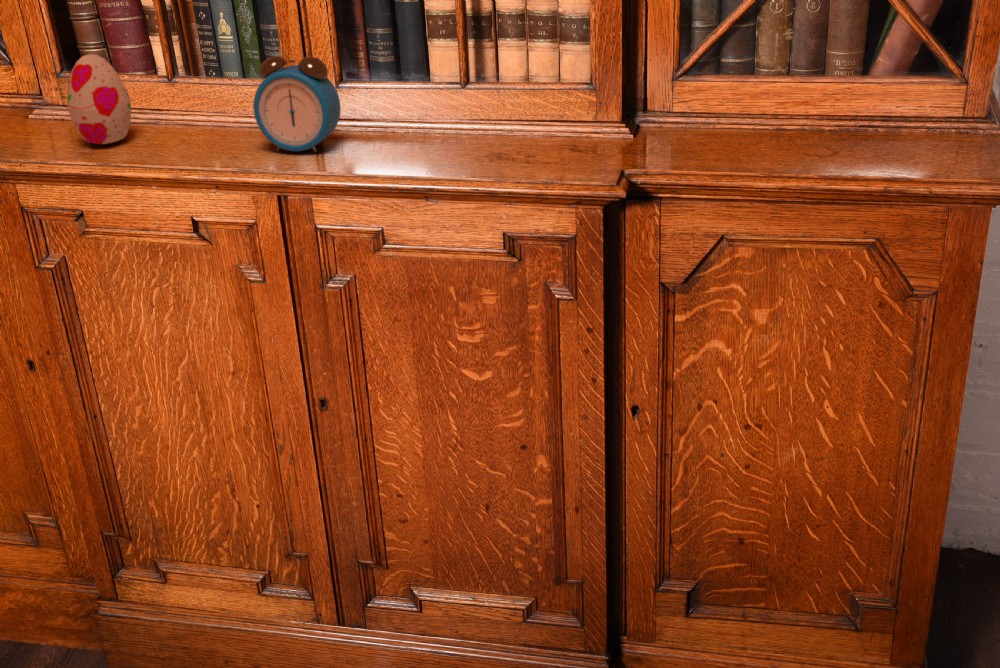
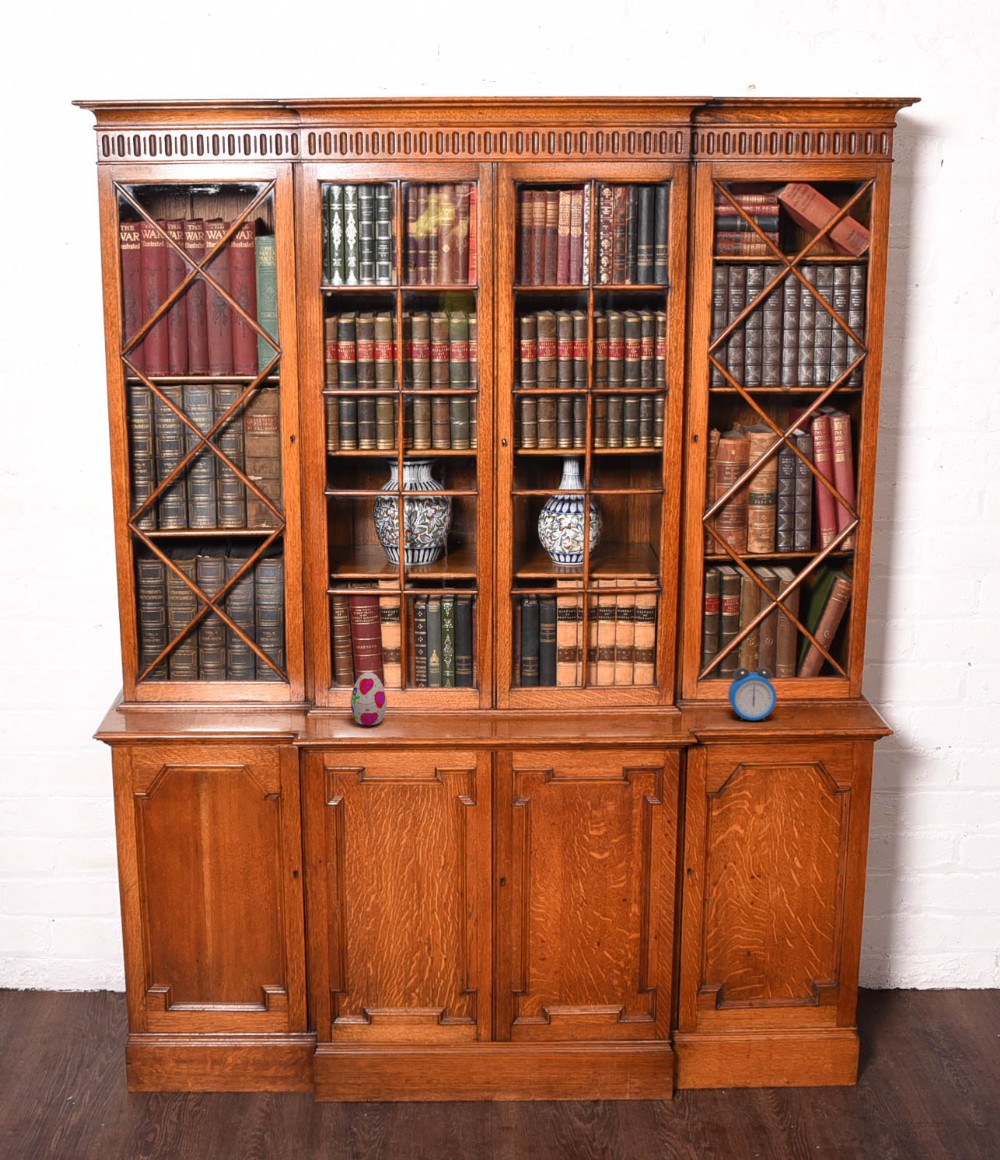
alarm clock: present [253,56,341,152] -> present [728,668,777,720]

